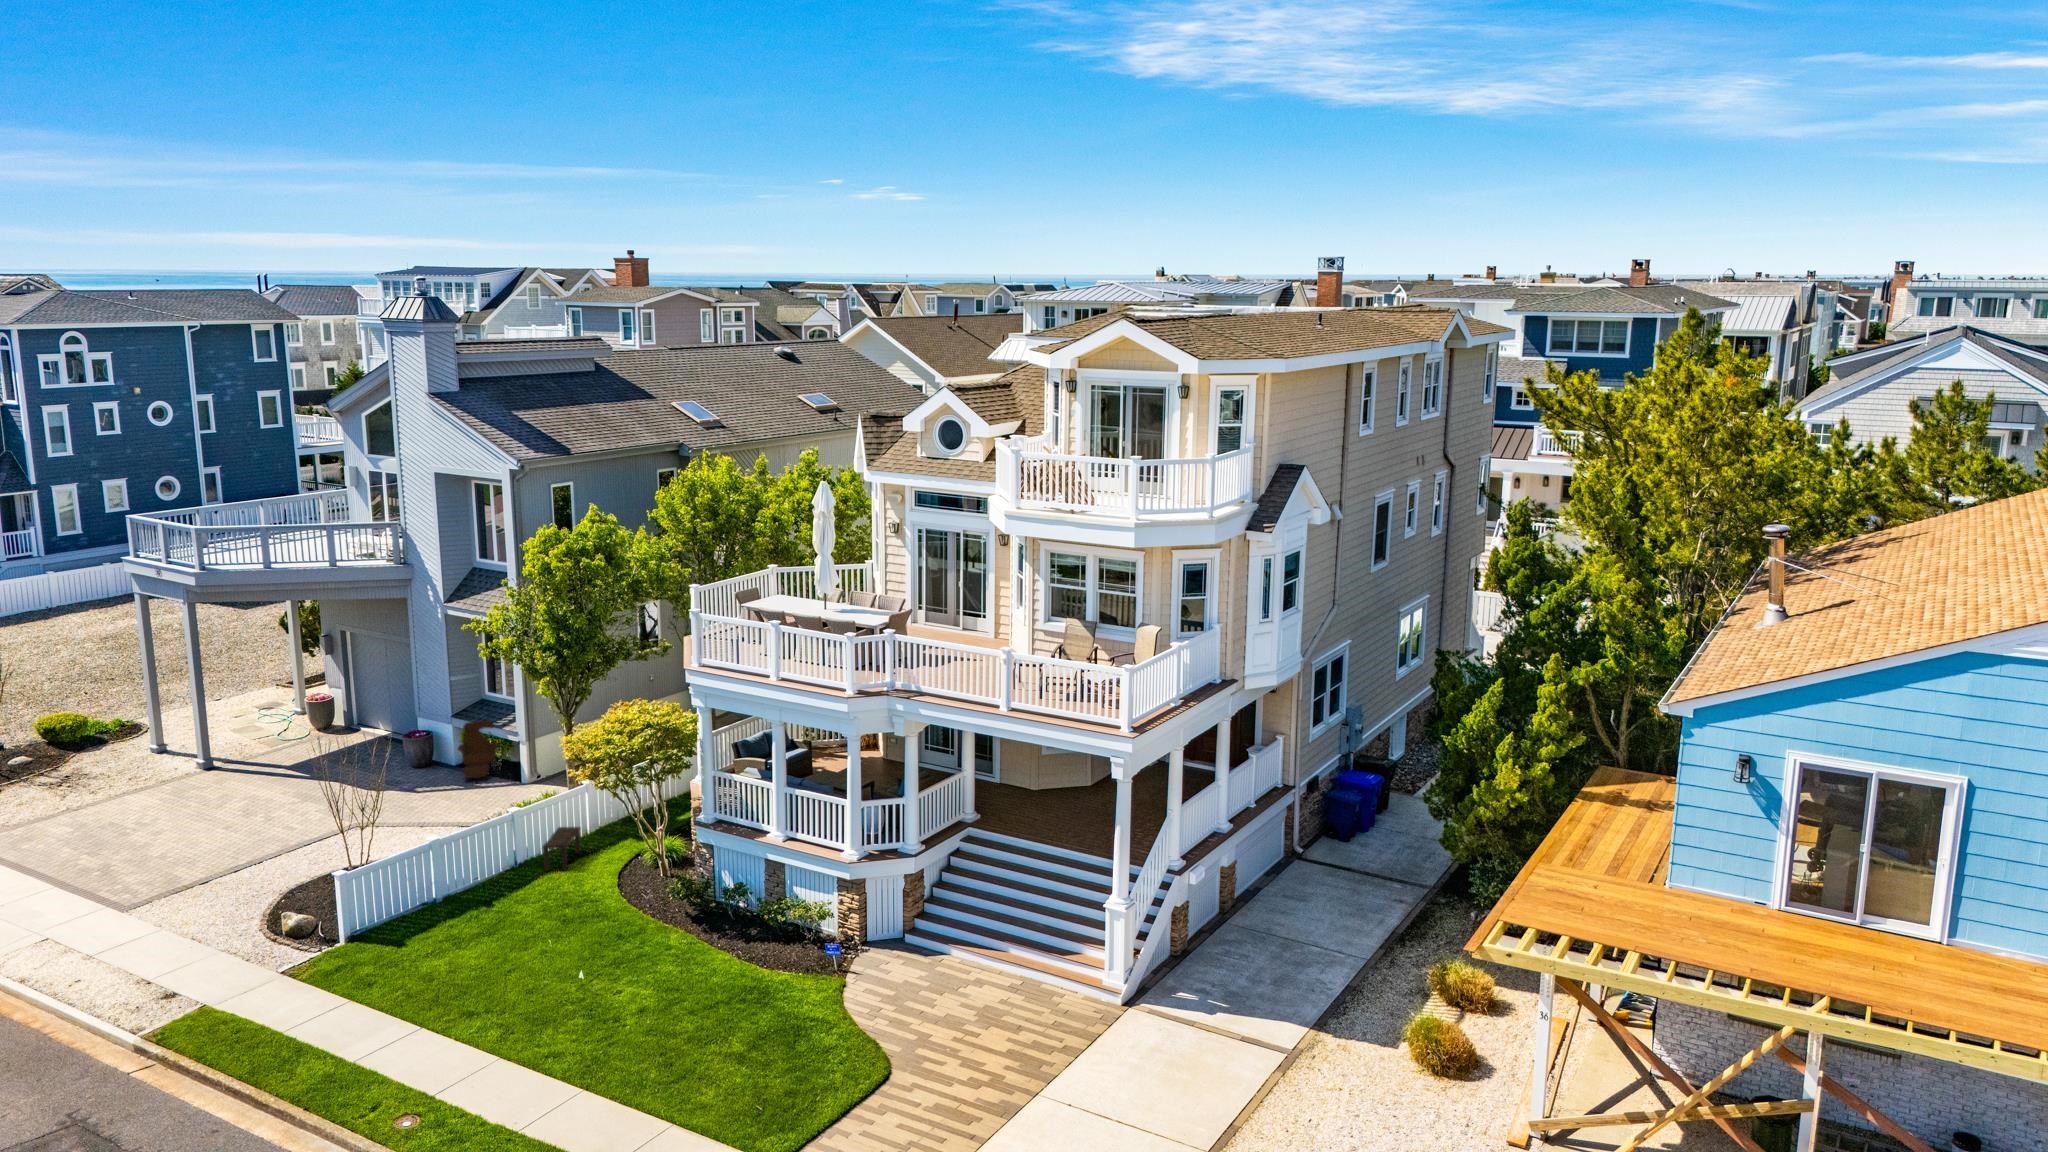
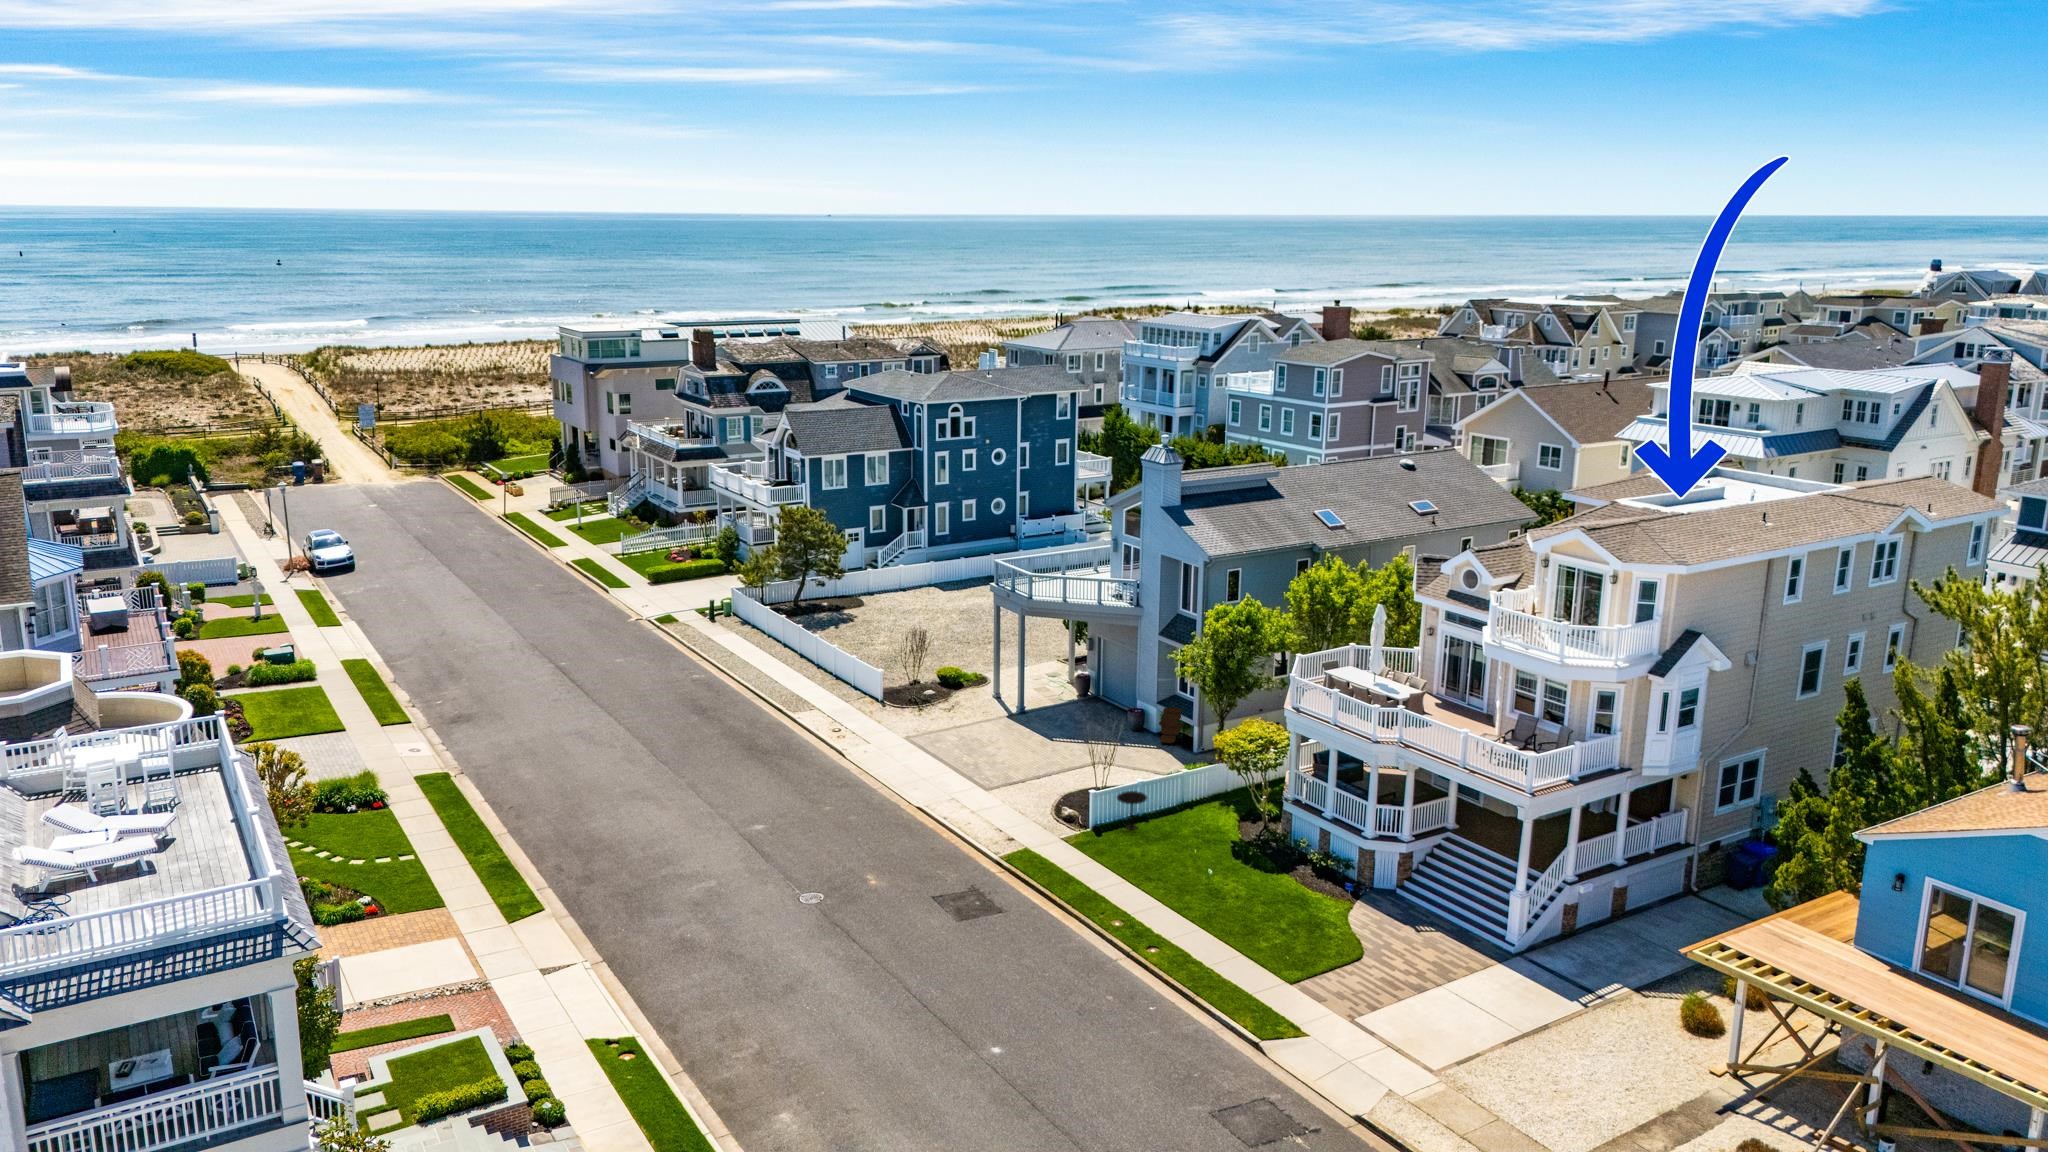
bench: present [542,827,580,871] -> none [1199,785,1222,811]
pedestal table: none [385,857,446,930] -> present [1117,791,1147,830]

